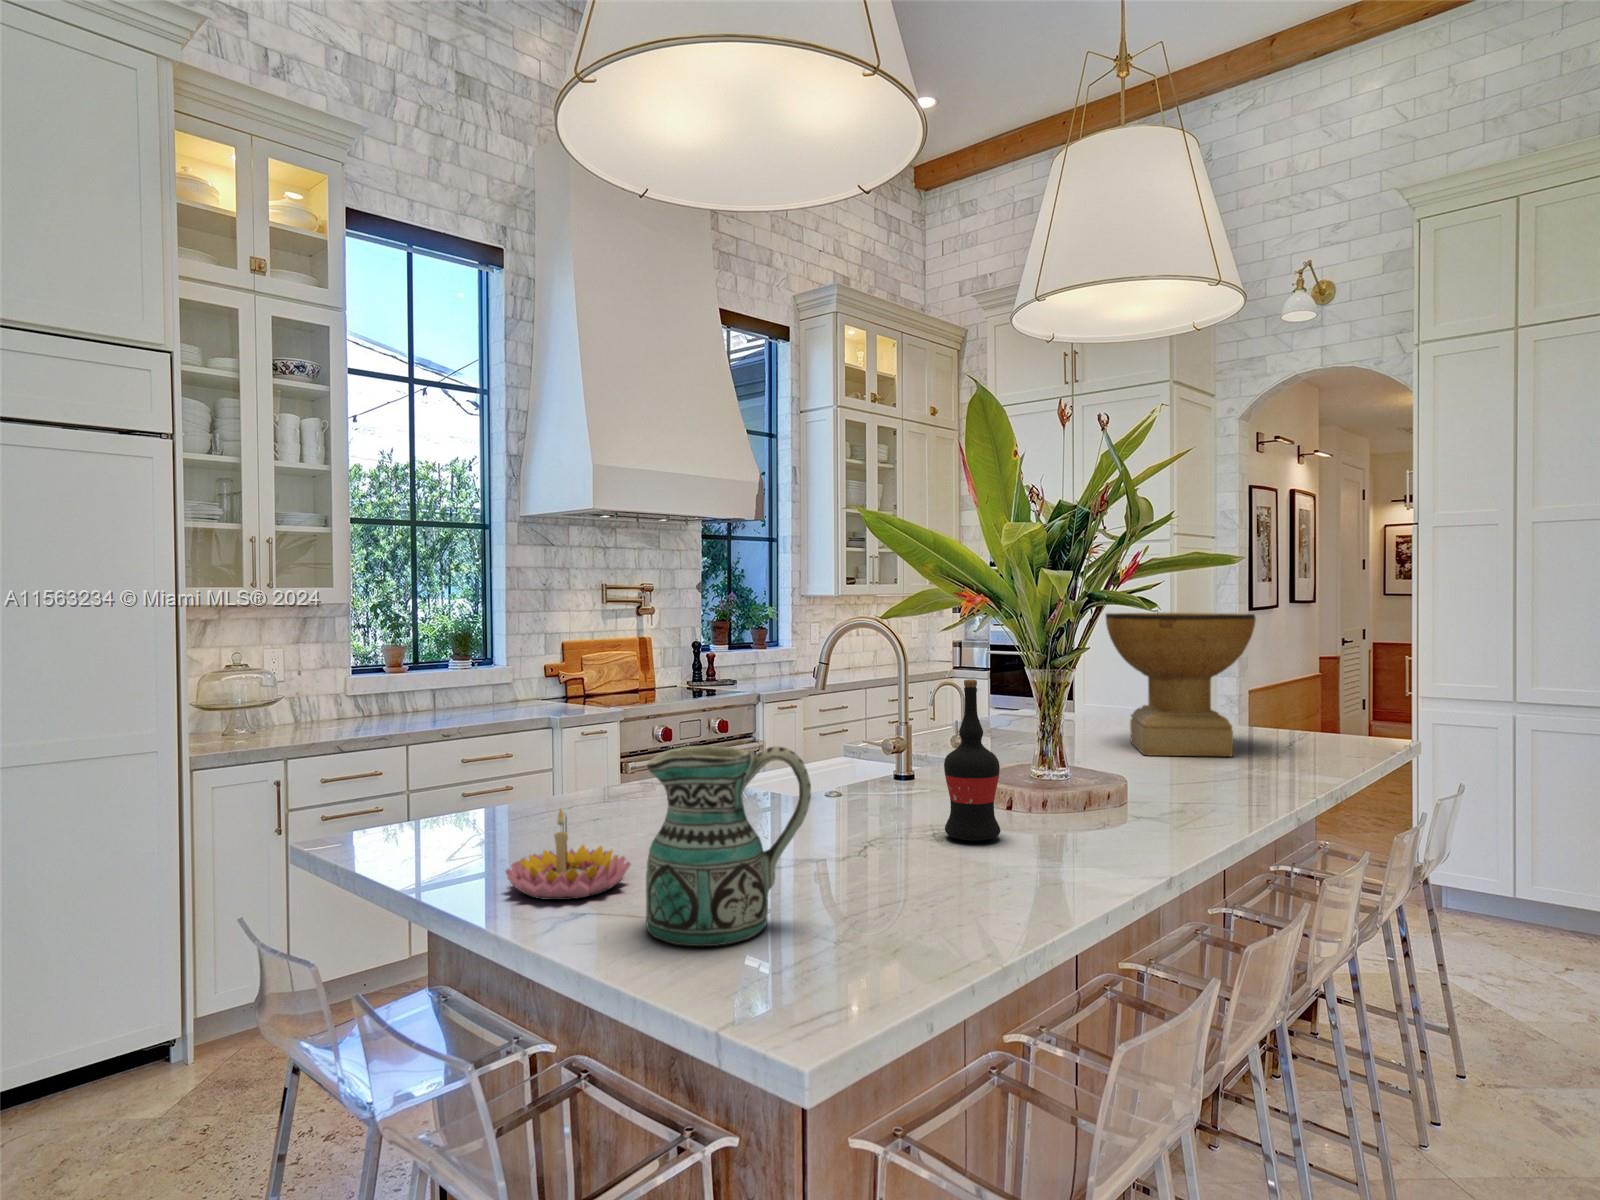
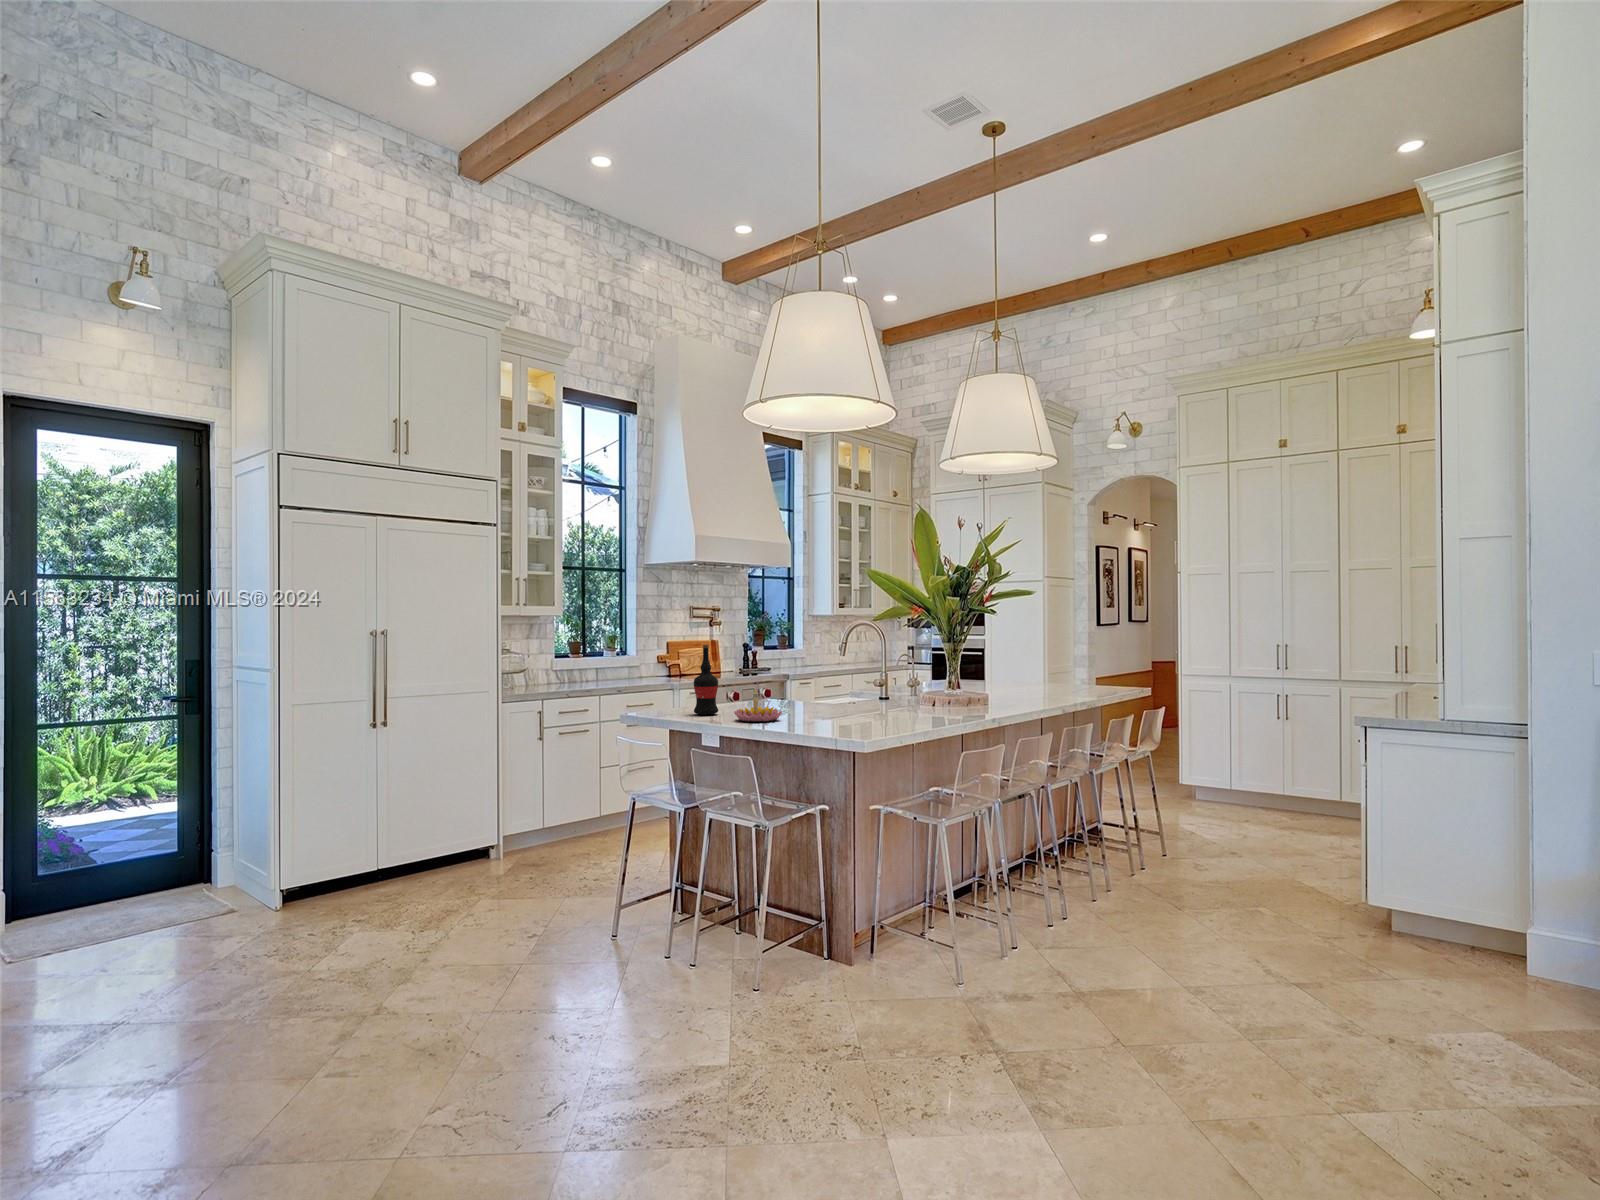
decorative bowl: present [1106,612,1256,757] -> none [988,620,1063,693]
wine bottle: present [944,679,1000,841] -> present [694,645,718,715]
ceramic pitcher: present [646,746,811,946] -> none [798,660,858,728]

